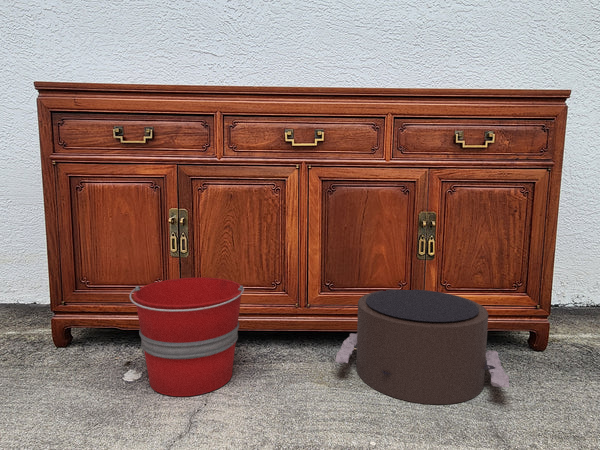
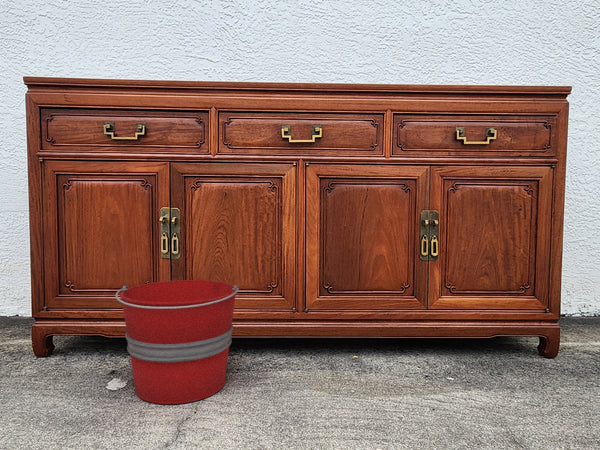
pouf: present [335,290,509,404] -> none [336,293,523,410]

